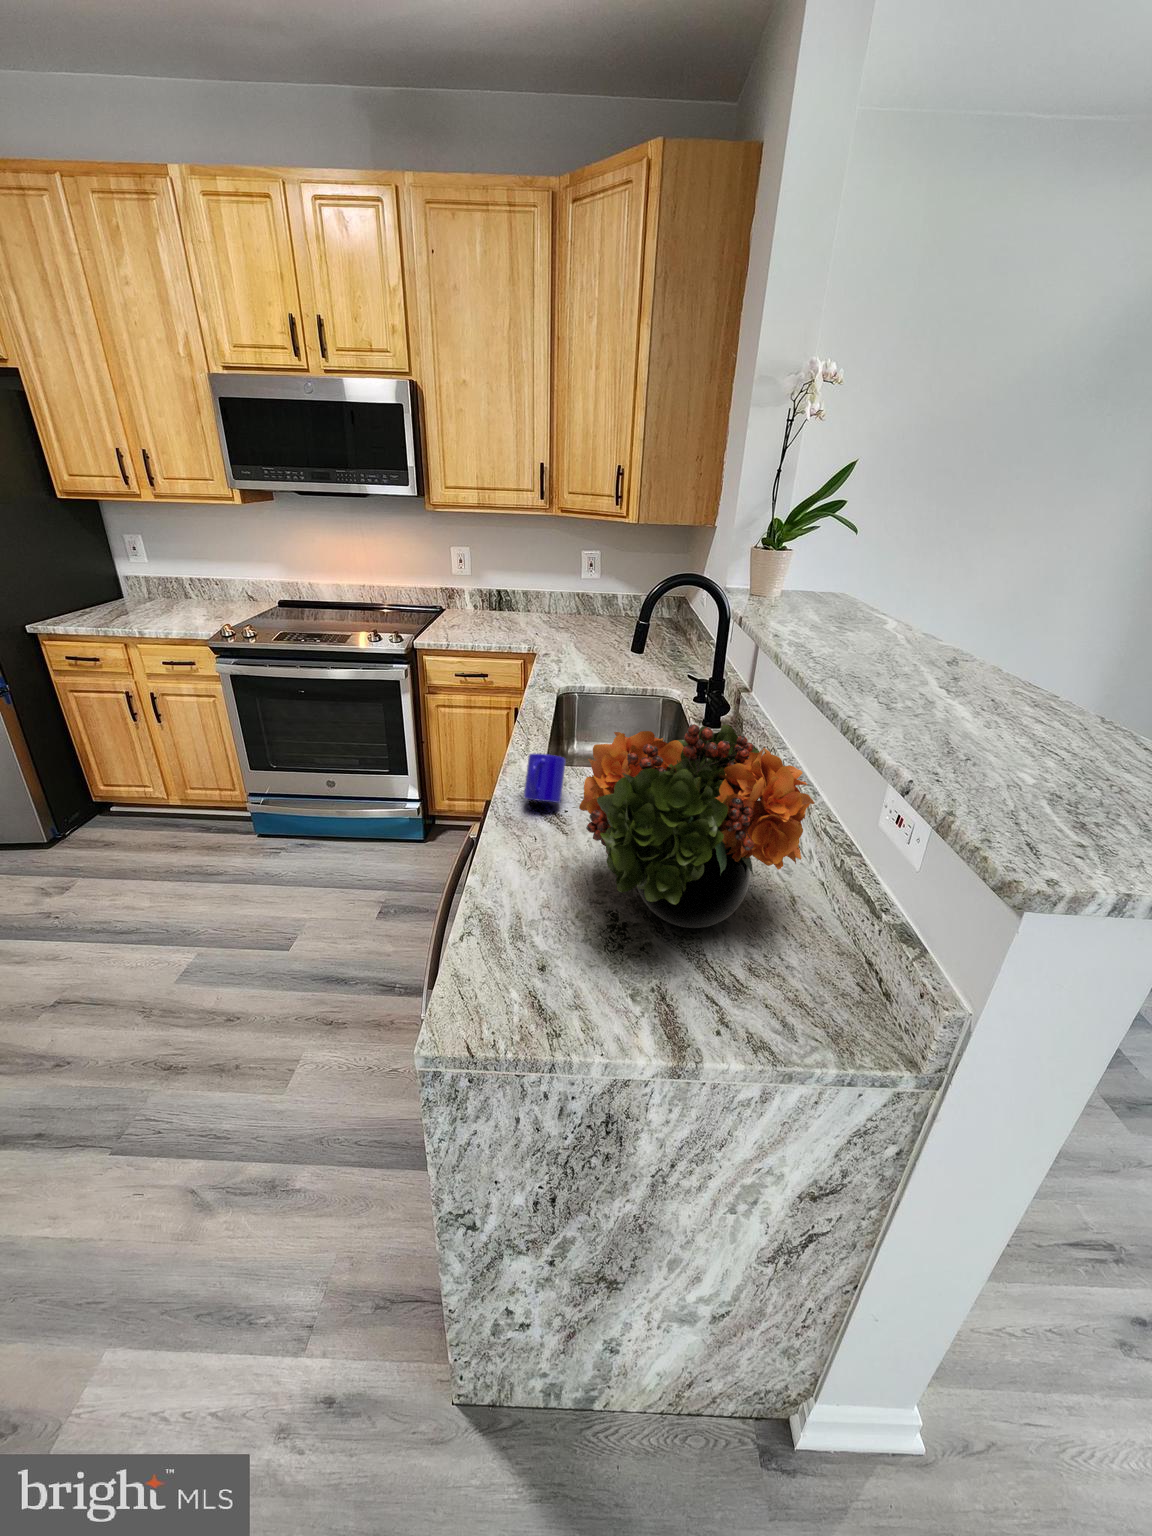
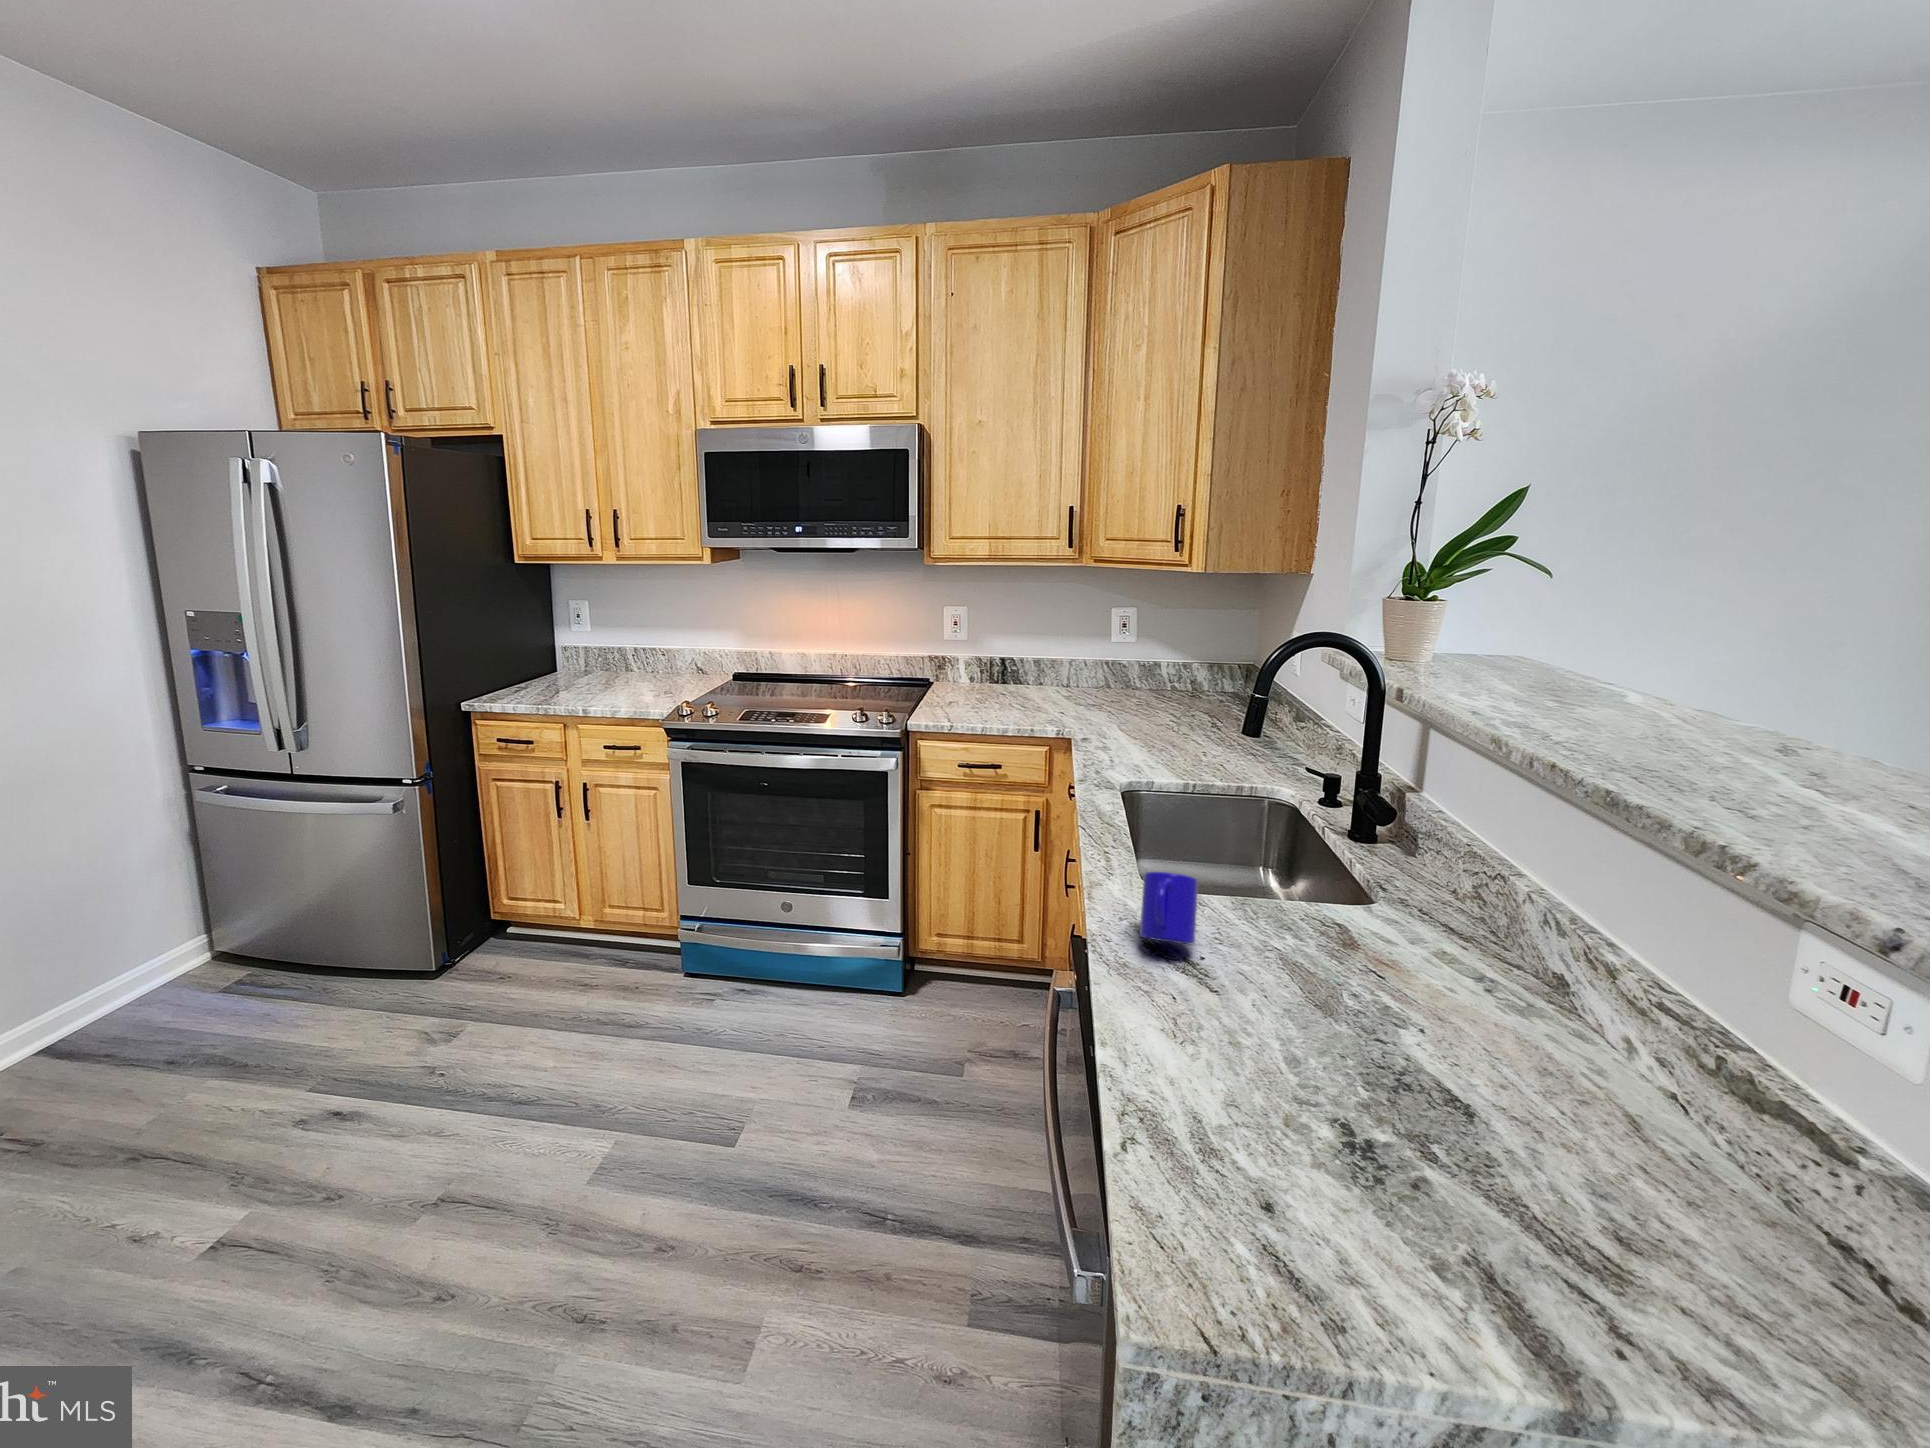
flower arrangement: present [579,724,815,928] -> none [1272,827,1697,1156]

